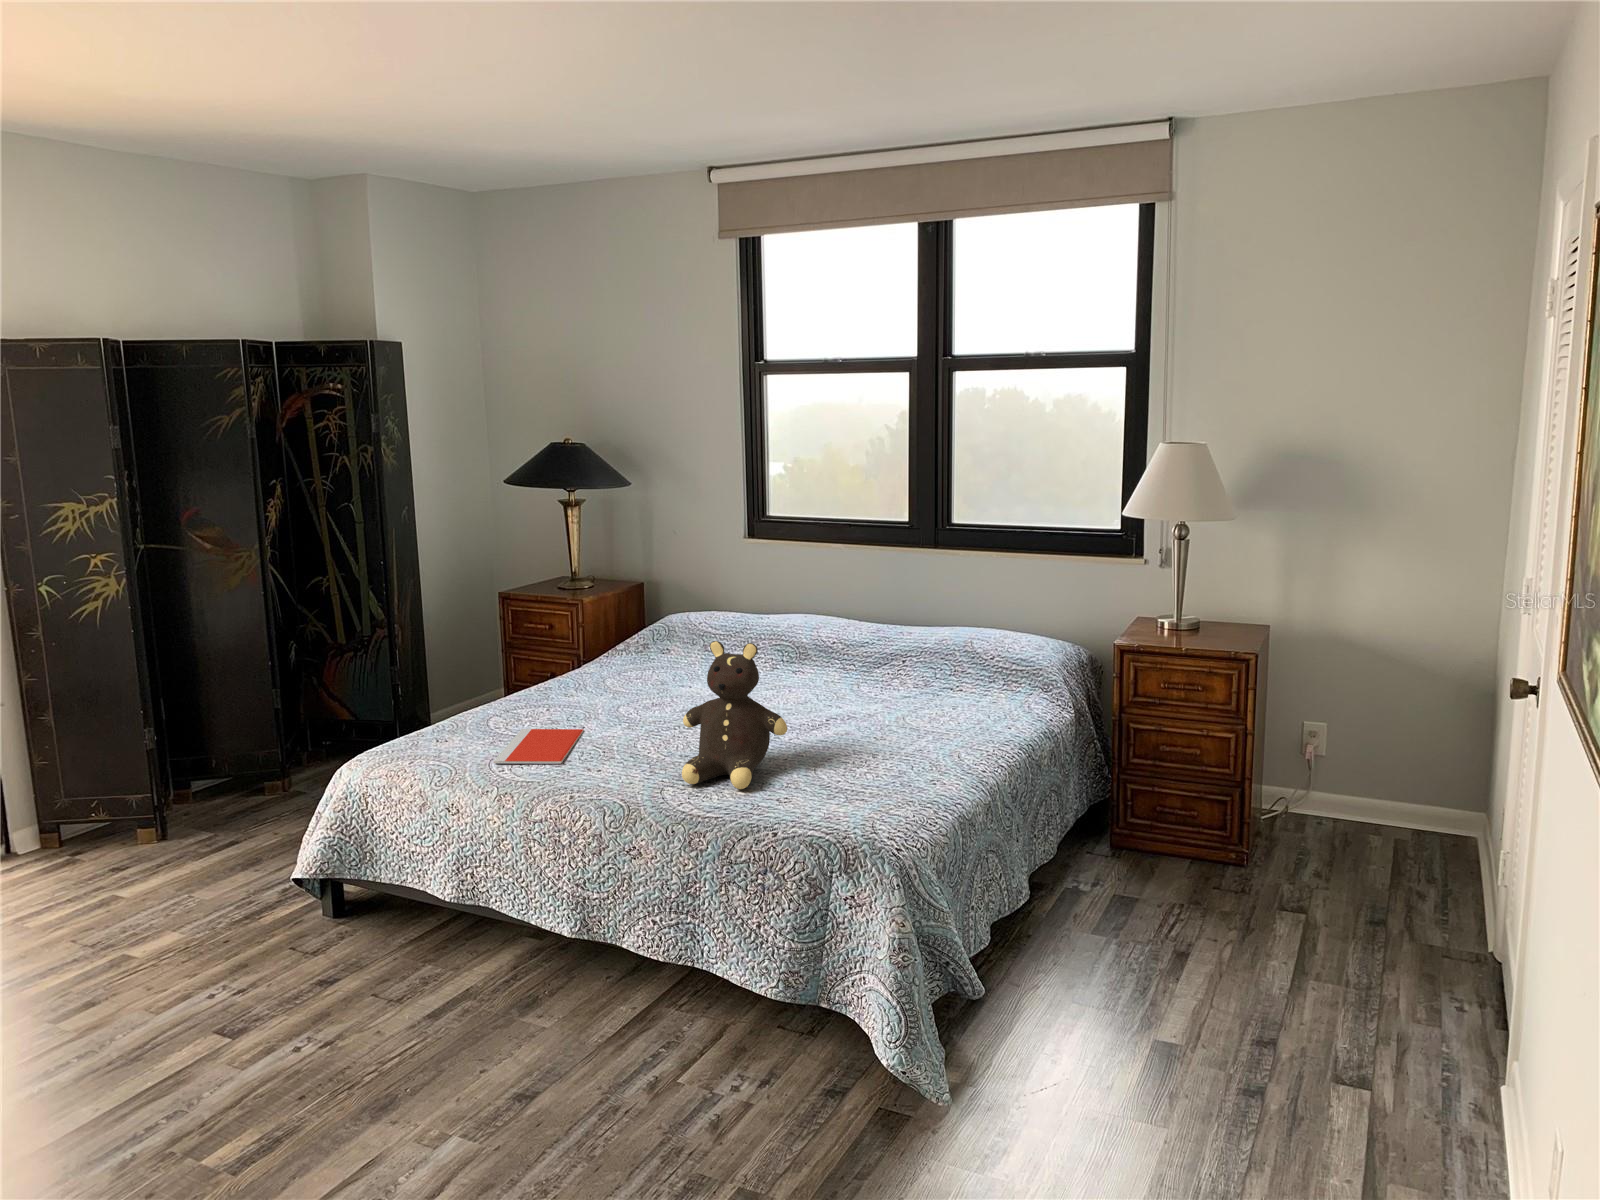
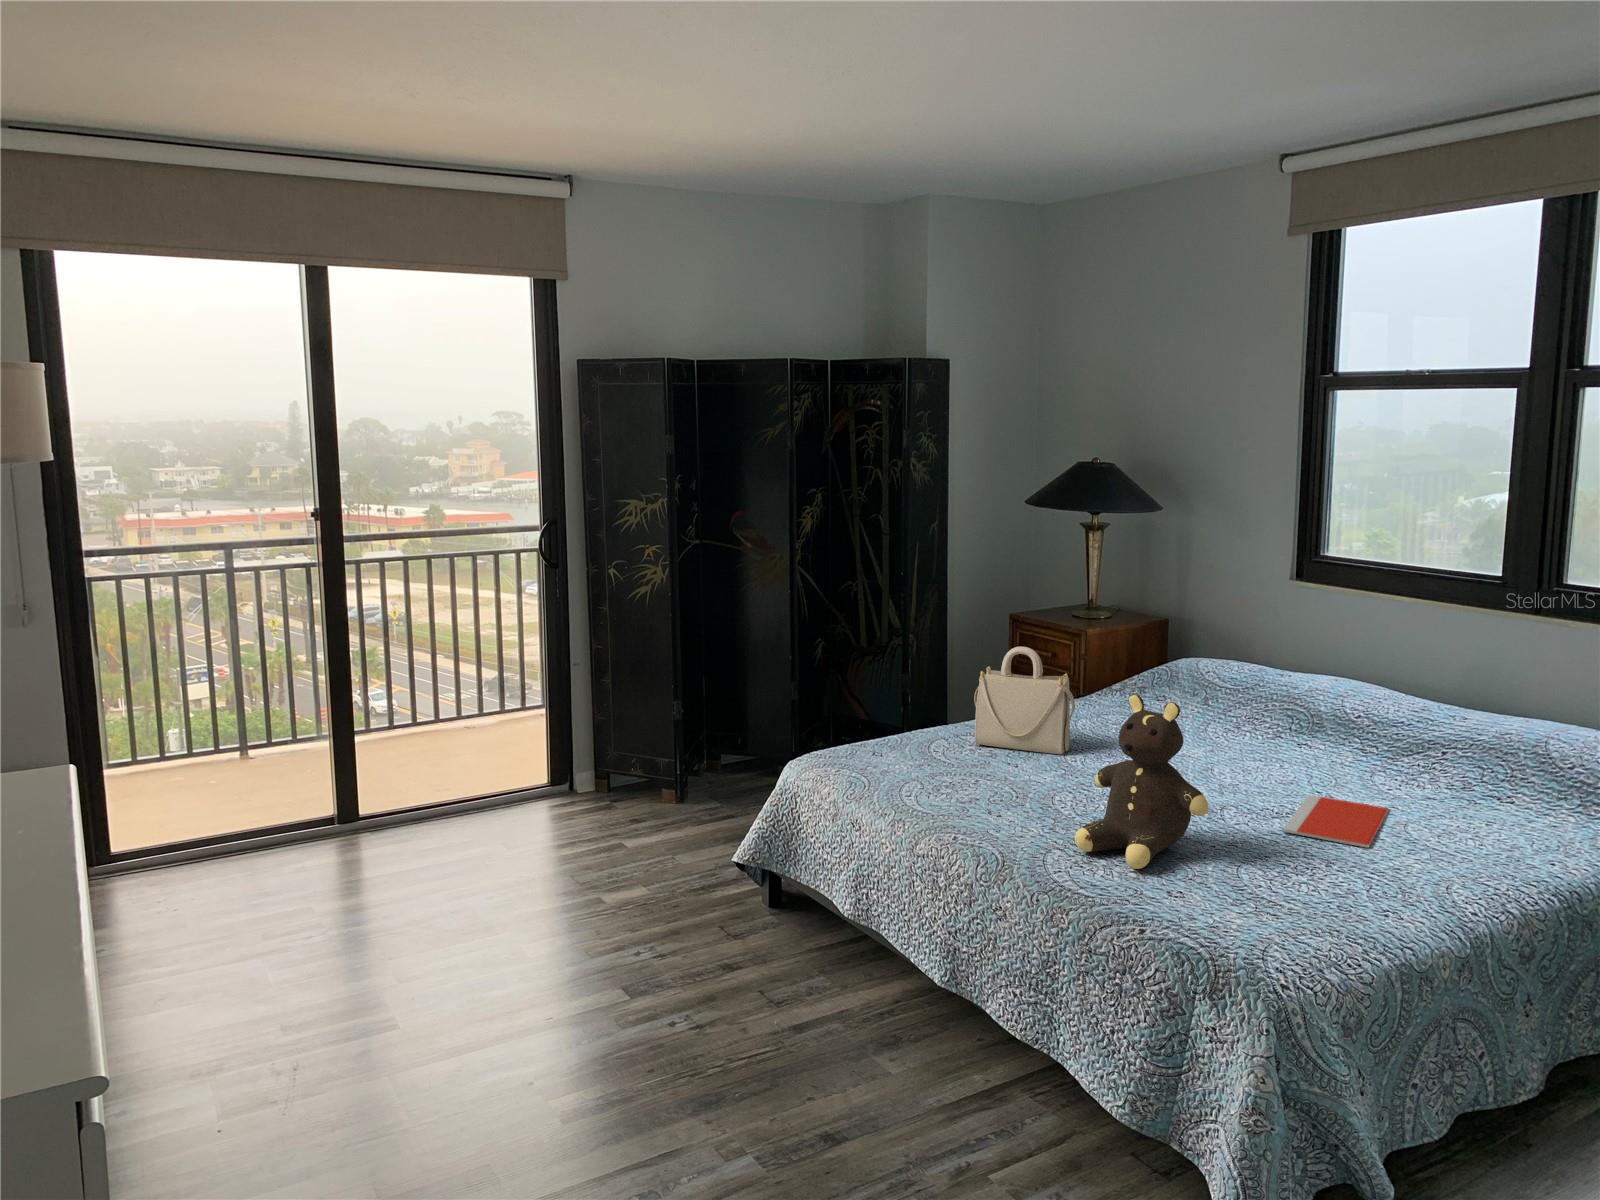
handbag: none [522,616,618,714] -> present [974,647,1075,754]
notebook: present [493,729,584,764] -> present [1282,795,1389,847]

